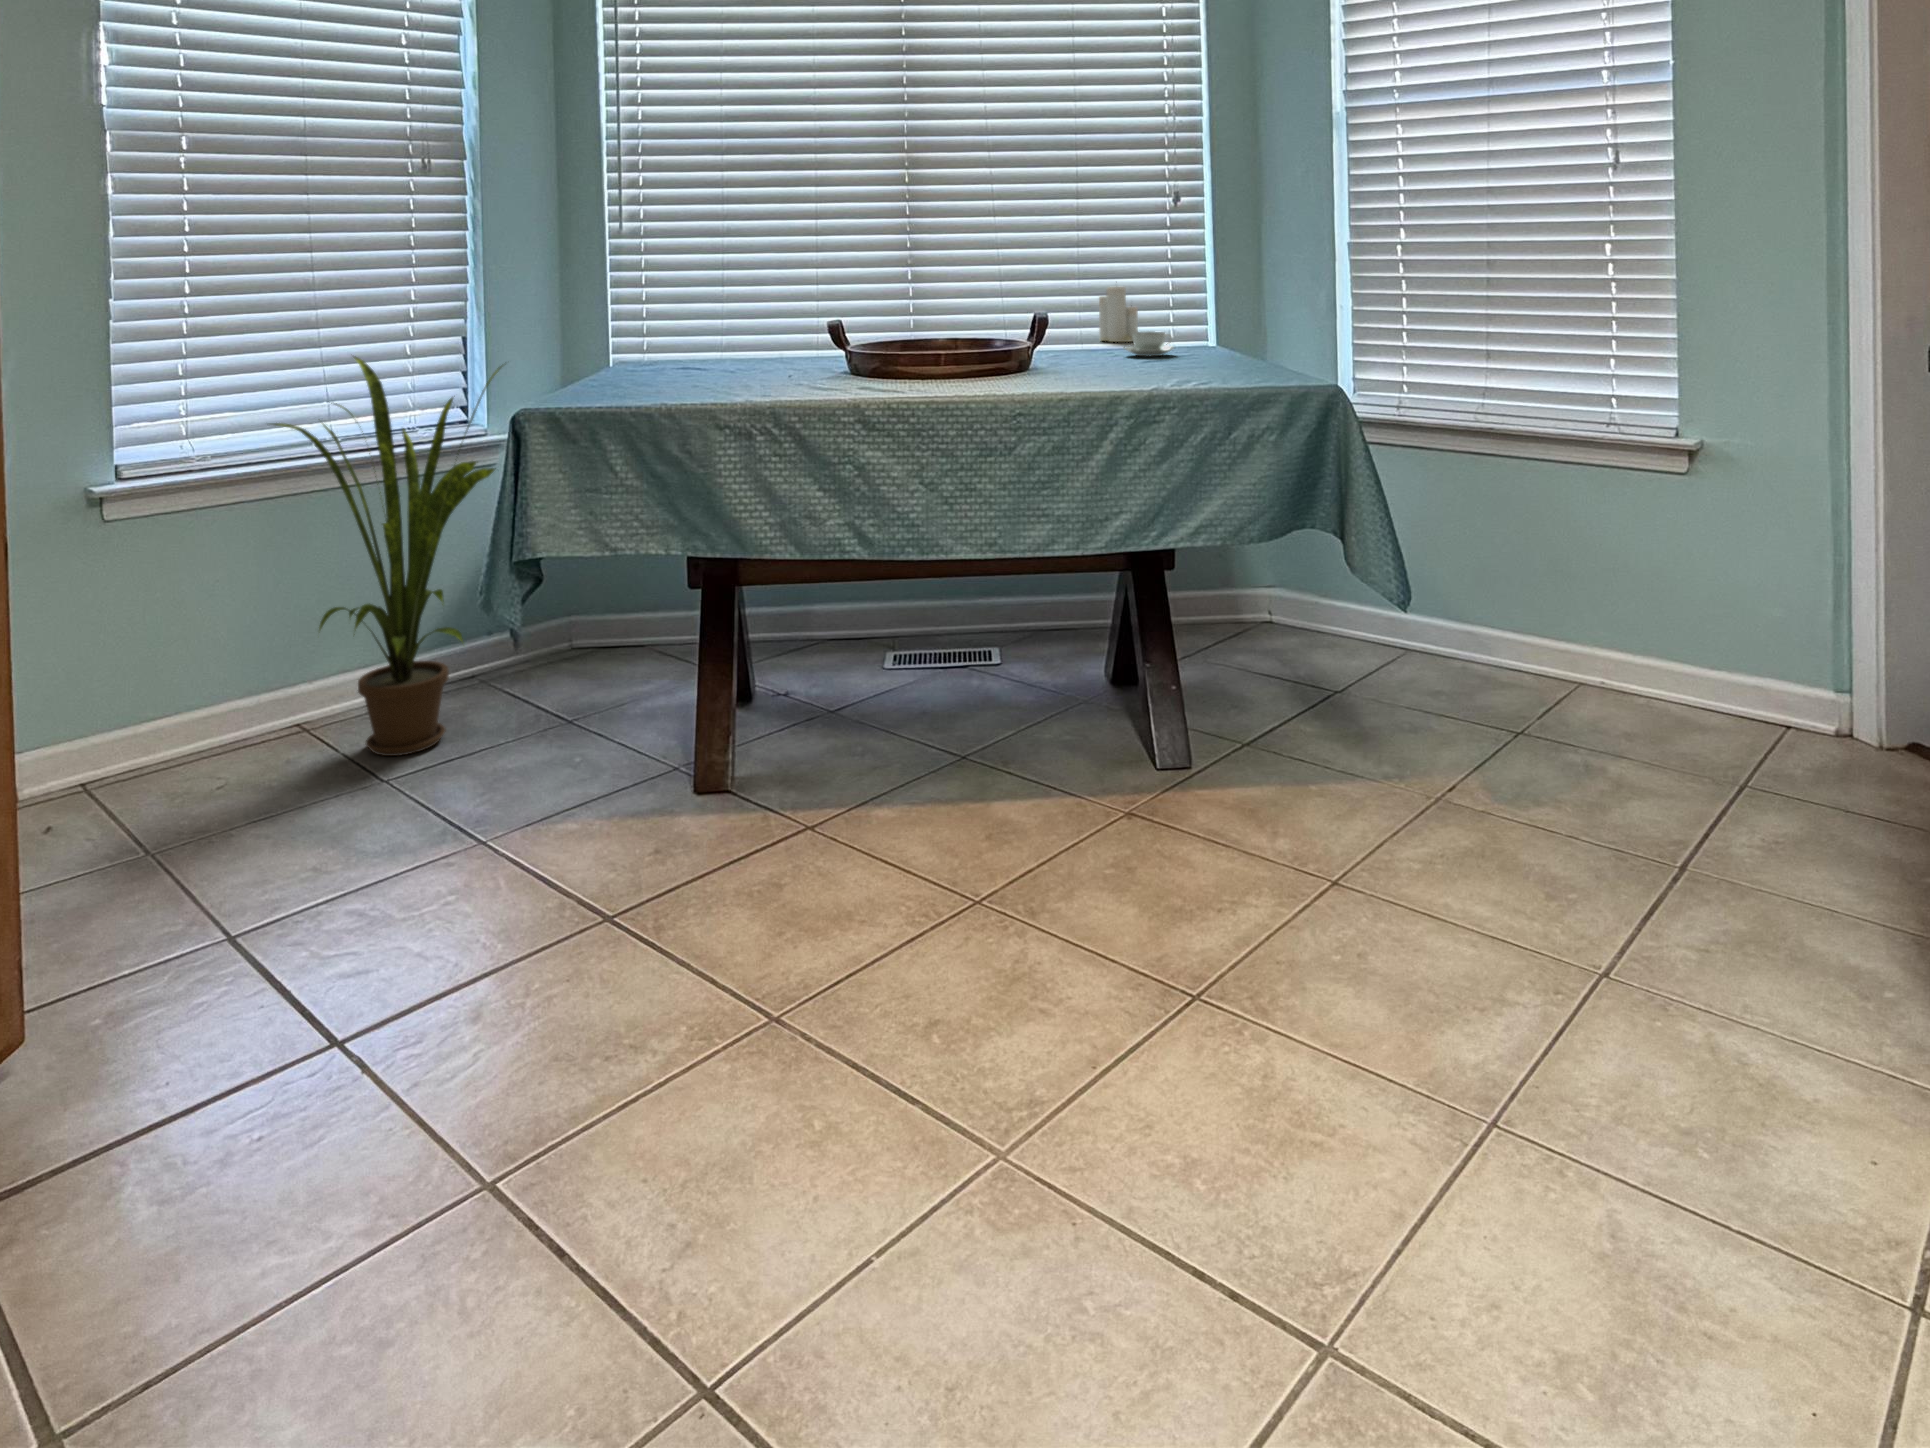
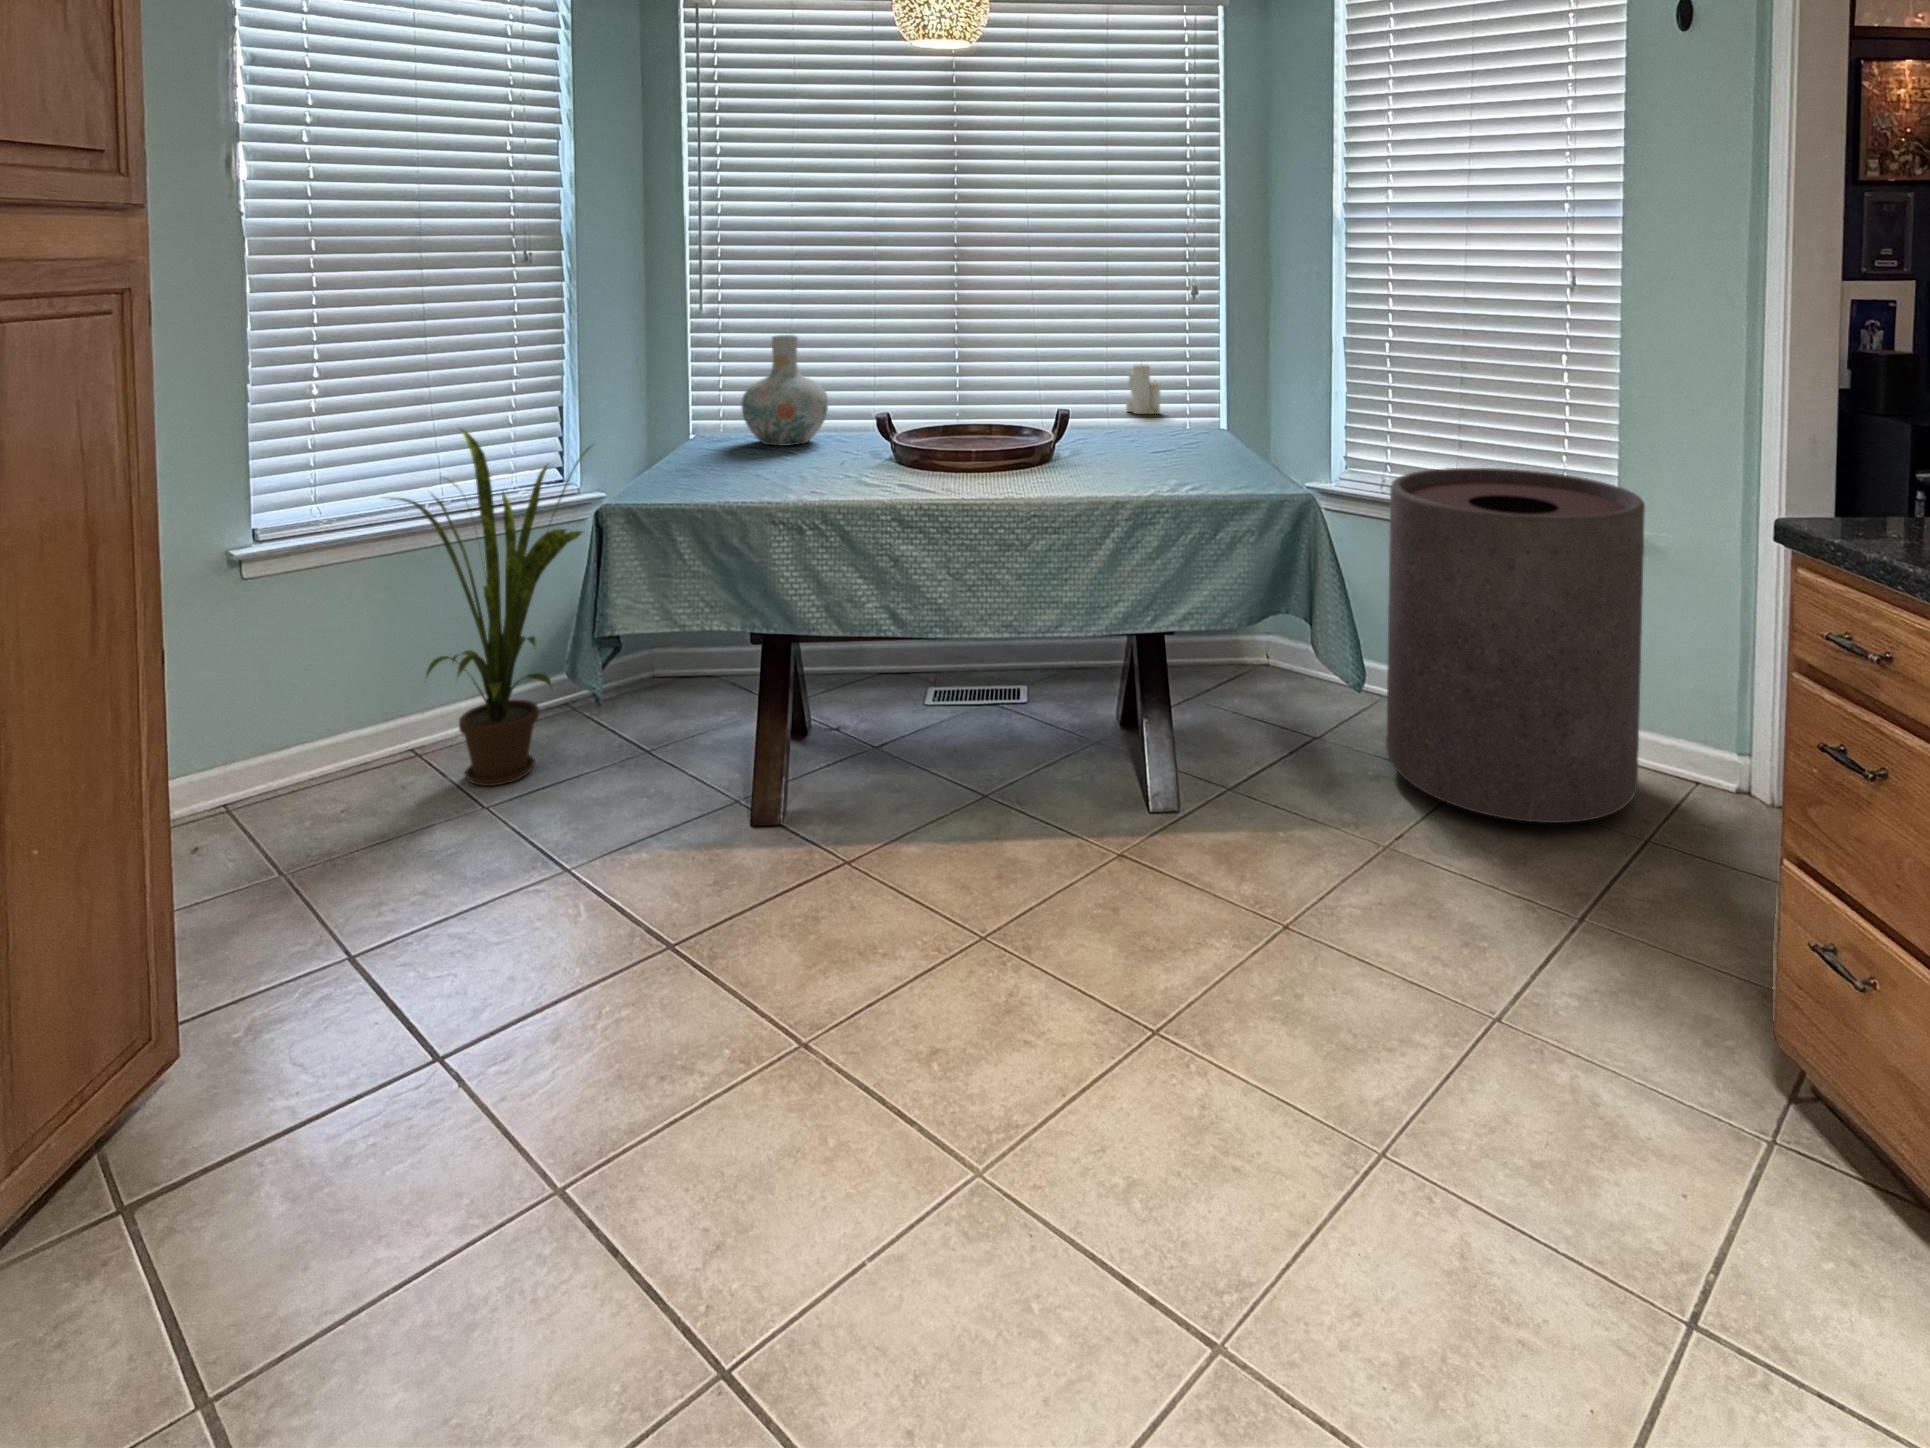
vase: none [671,247,769,370] -> present [741,335,828,446]
coffee cup: present [1125,331,1174,356] -> none [1141,415,1186,439]
trash can: none [1417,378,1717,765] -> present [1386,468,1645,823]

